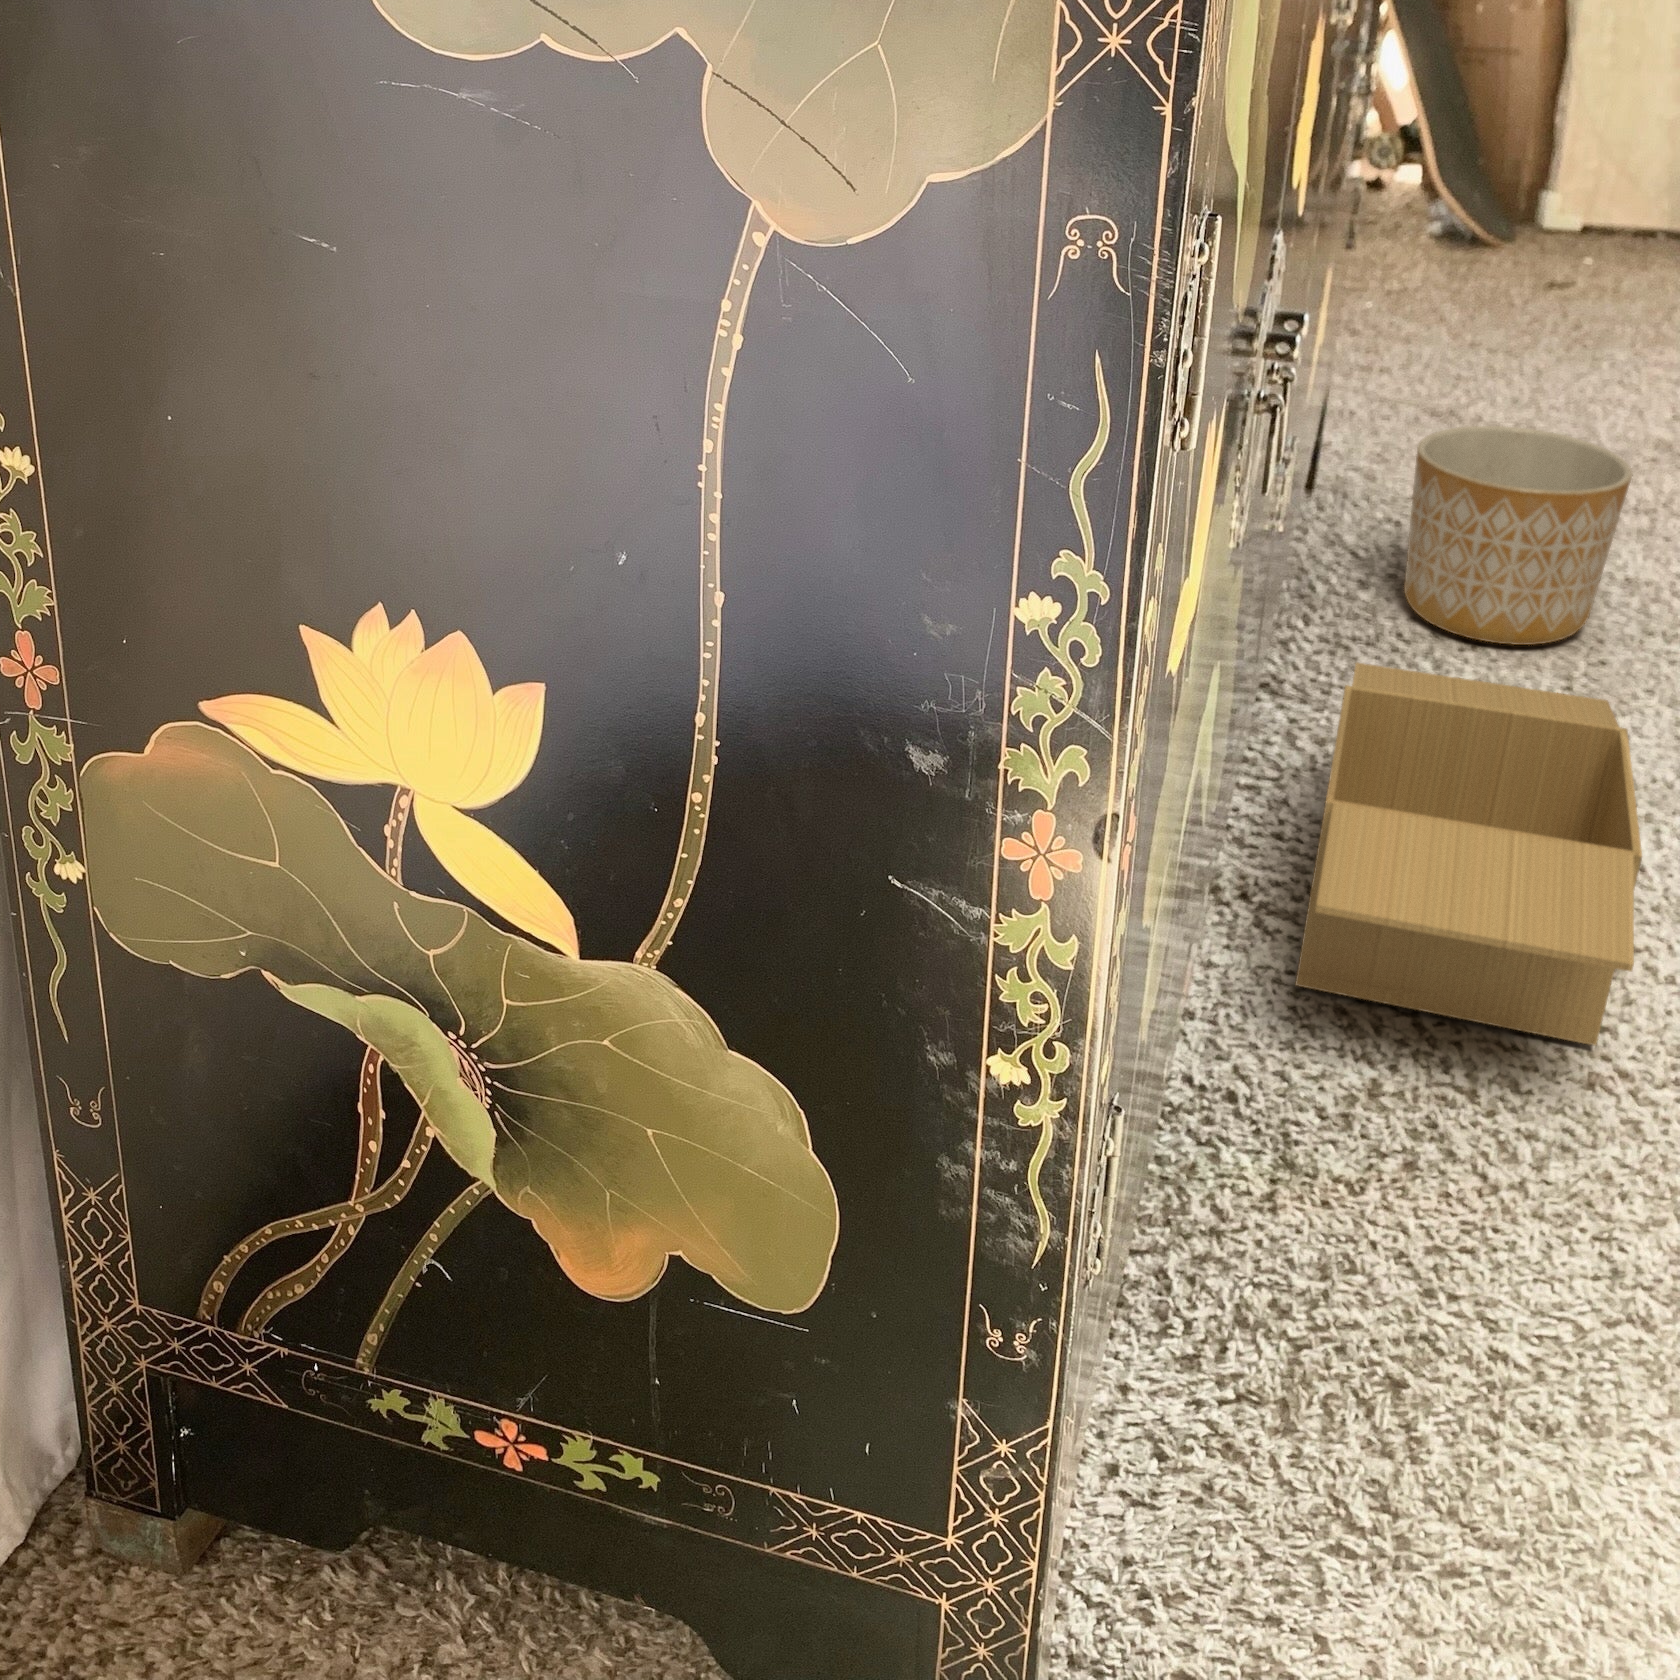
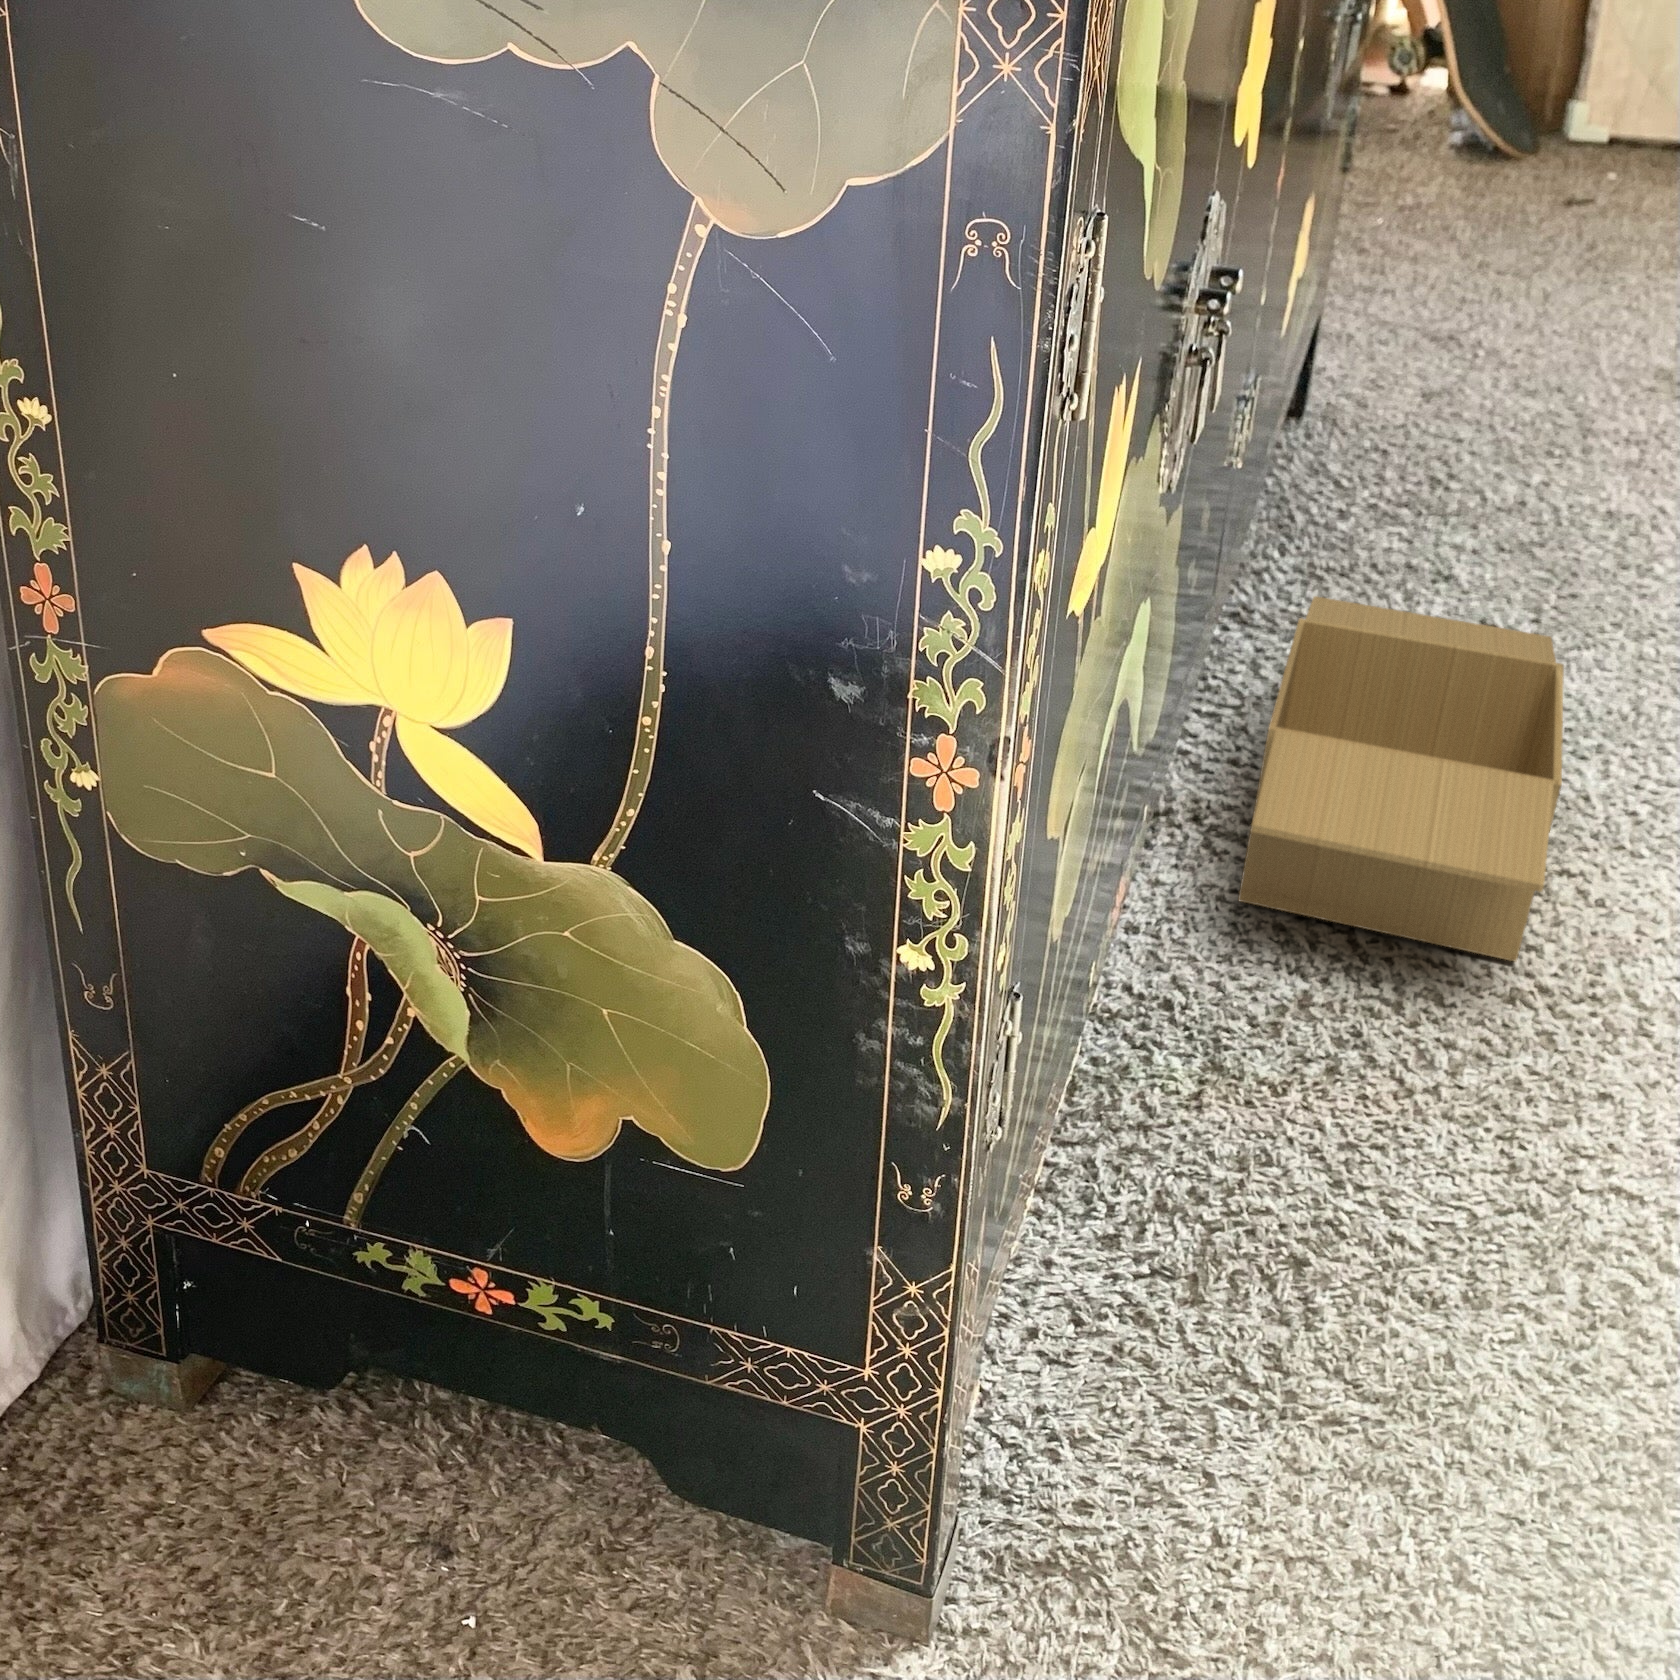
planter: present [1404,426,1633,645] -> none [1377,366,1599,580]

